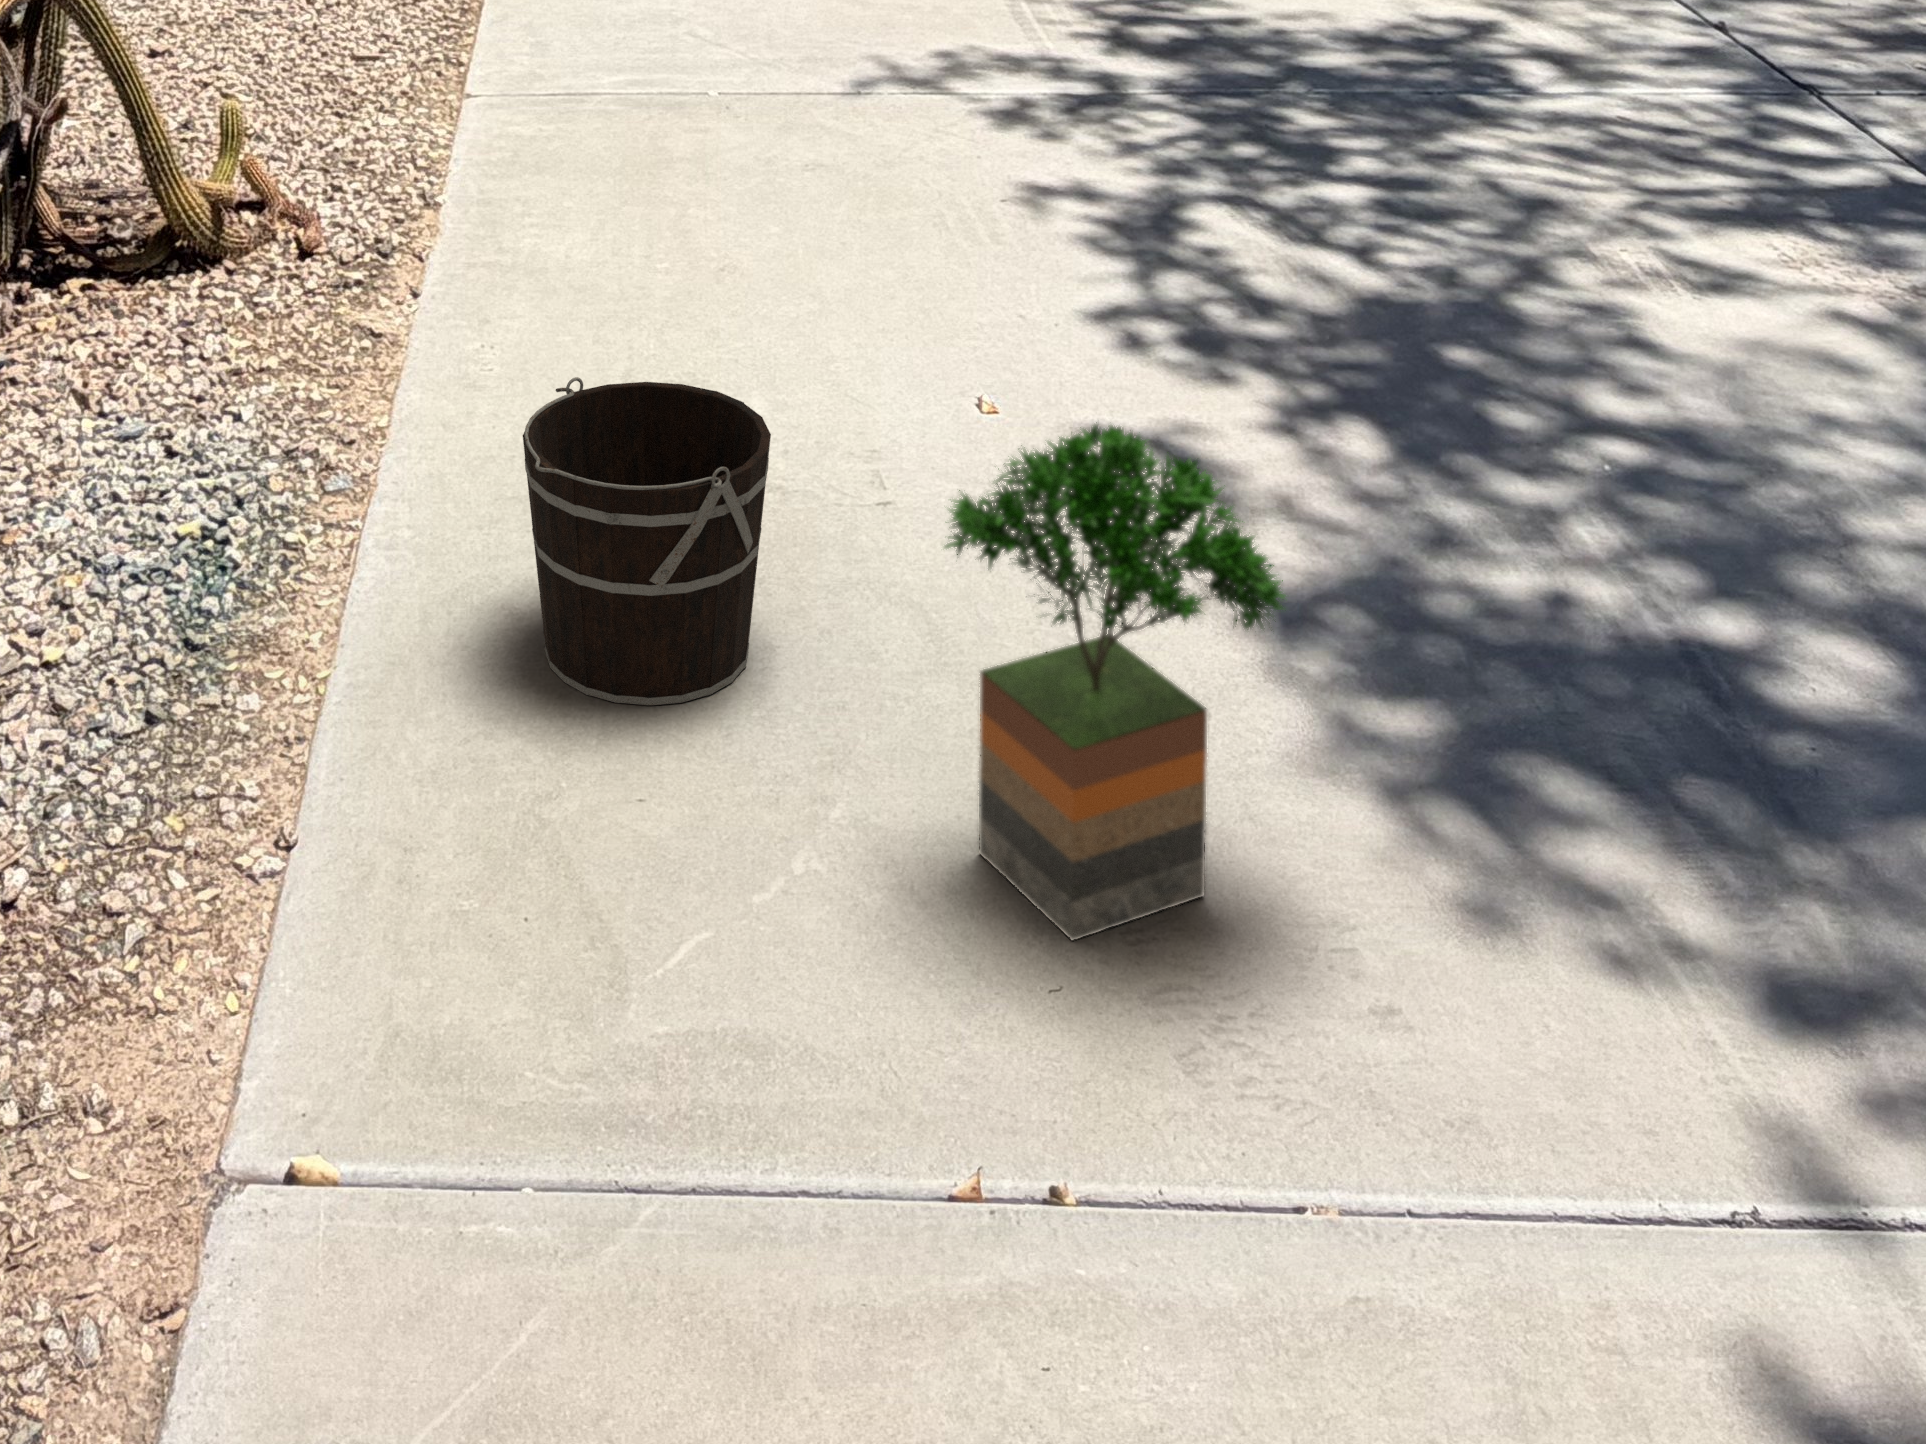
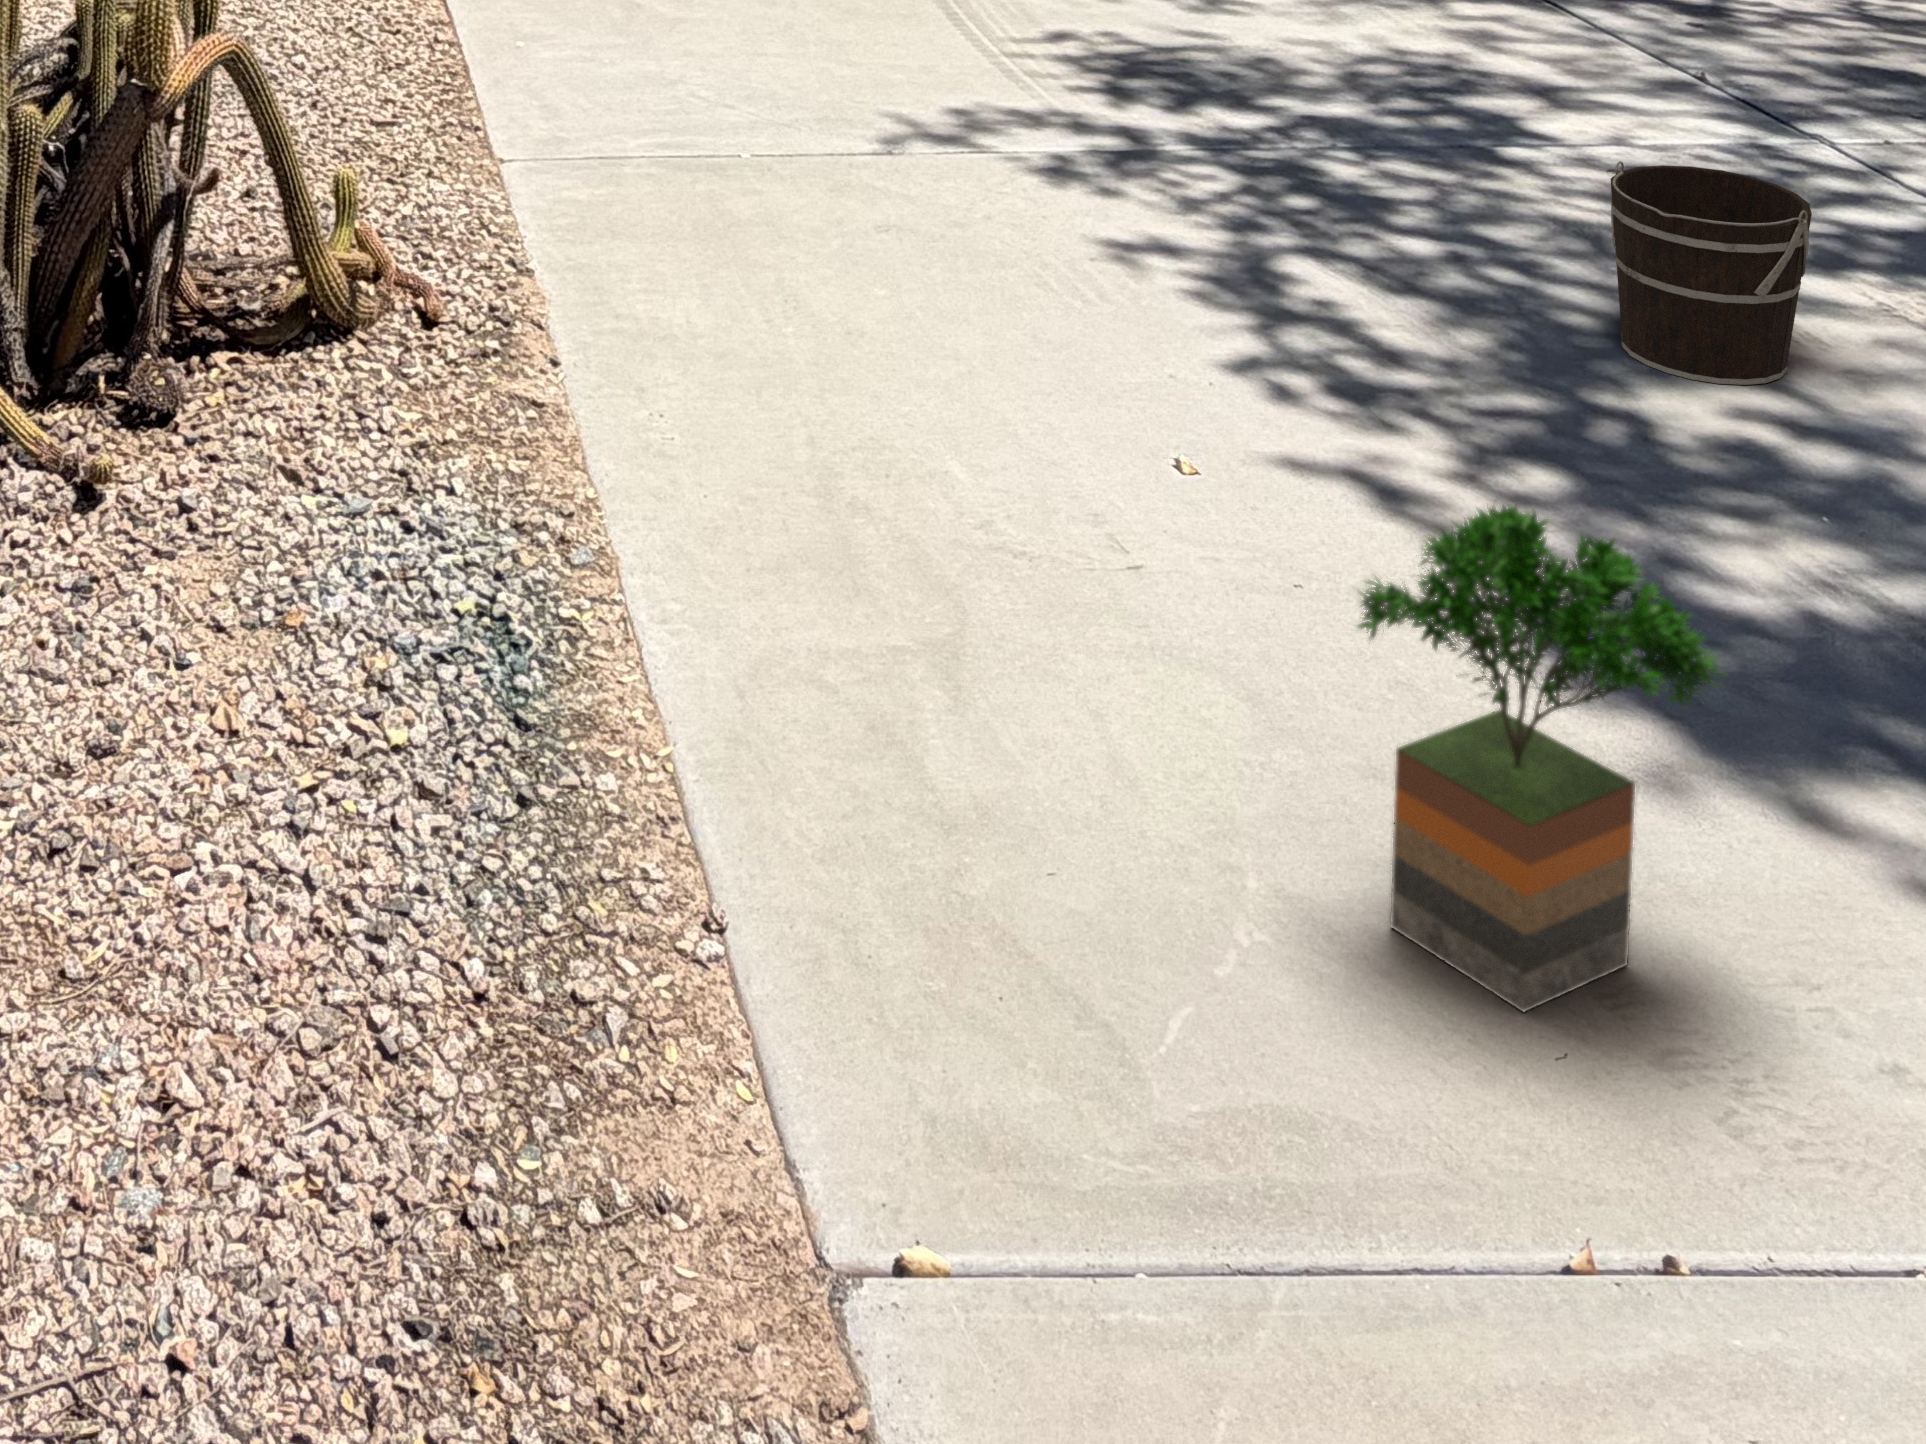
bucket: present [523,377,771,705] -> present [1606,161,1812,385]

